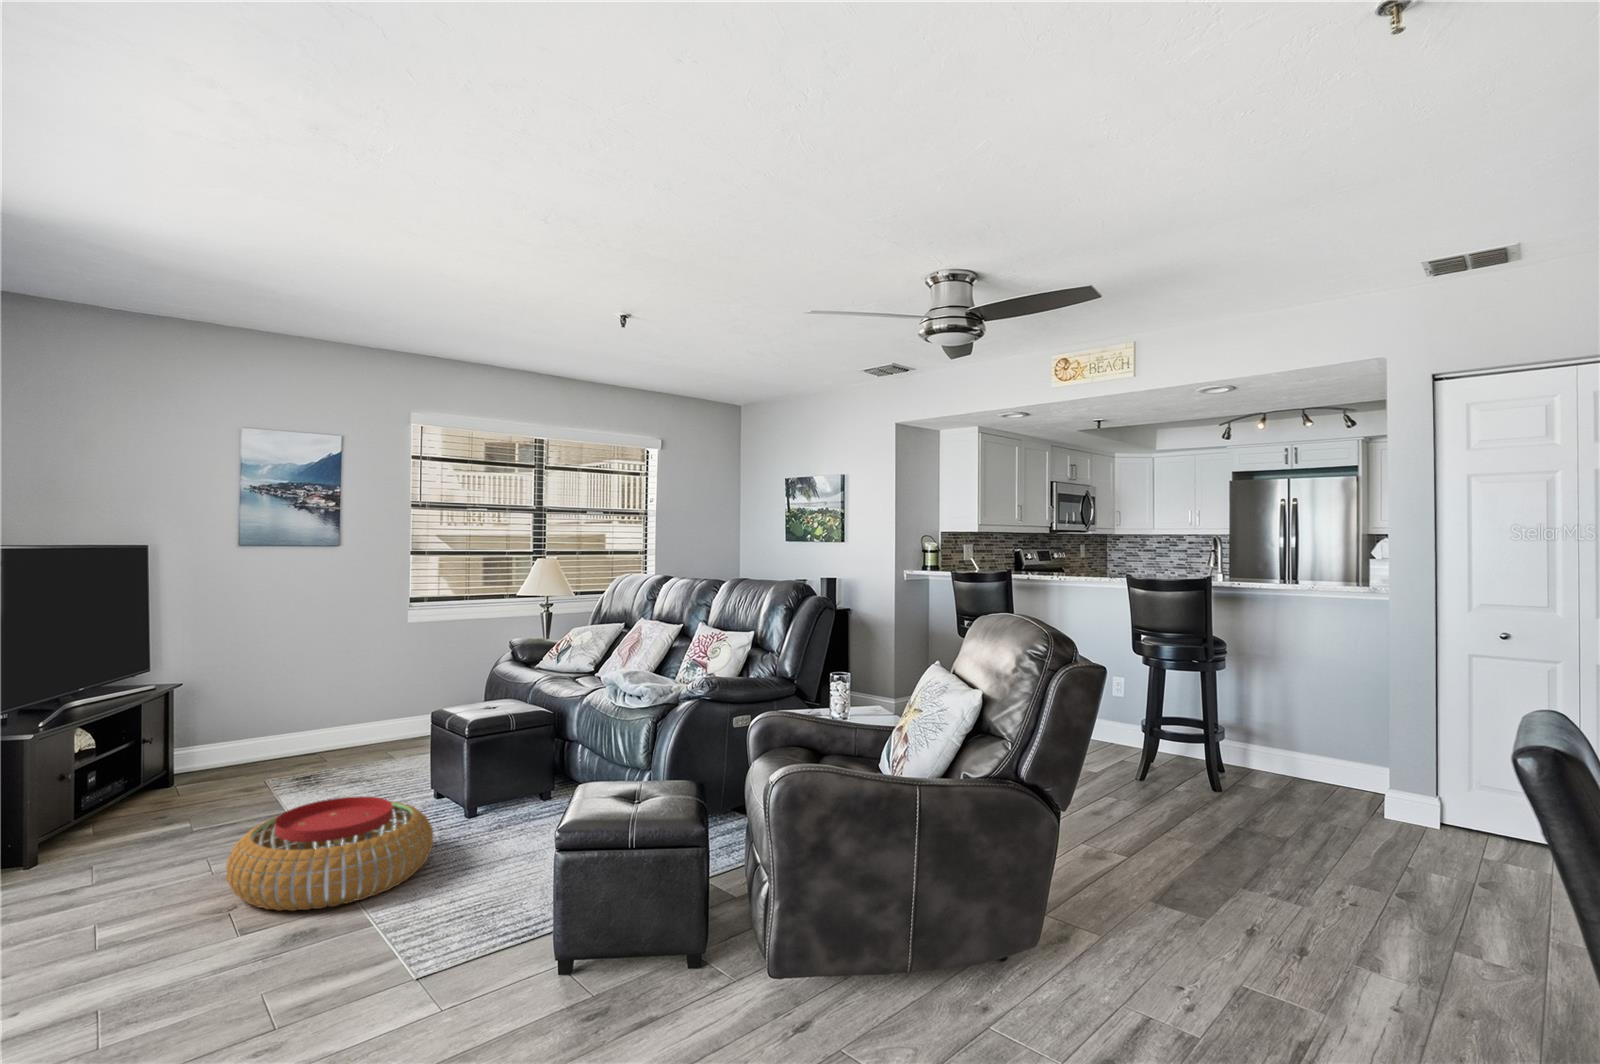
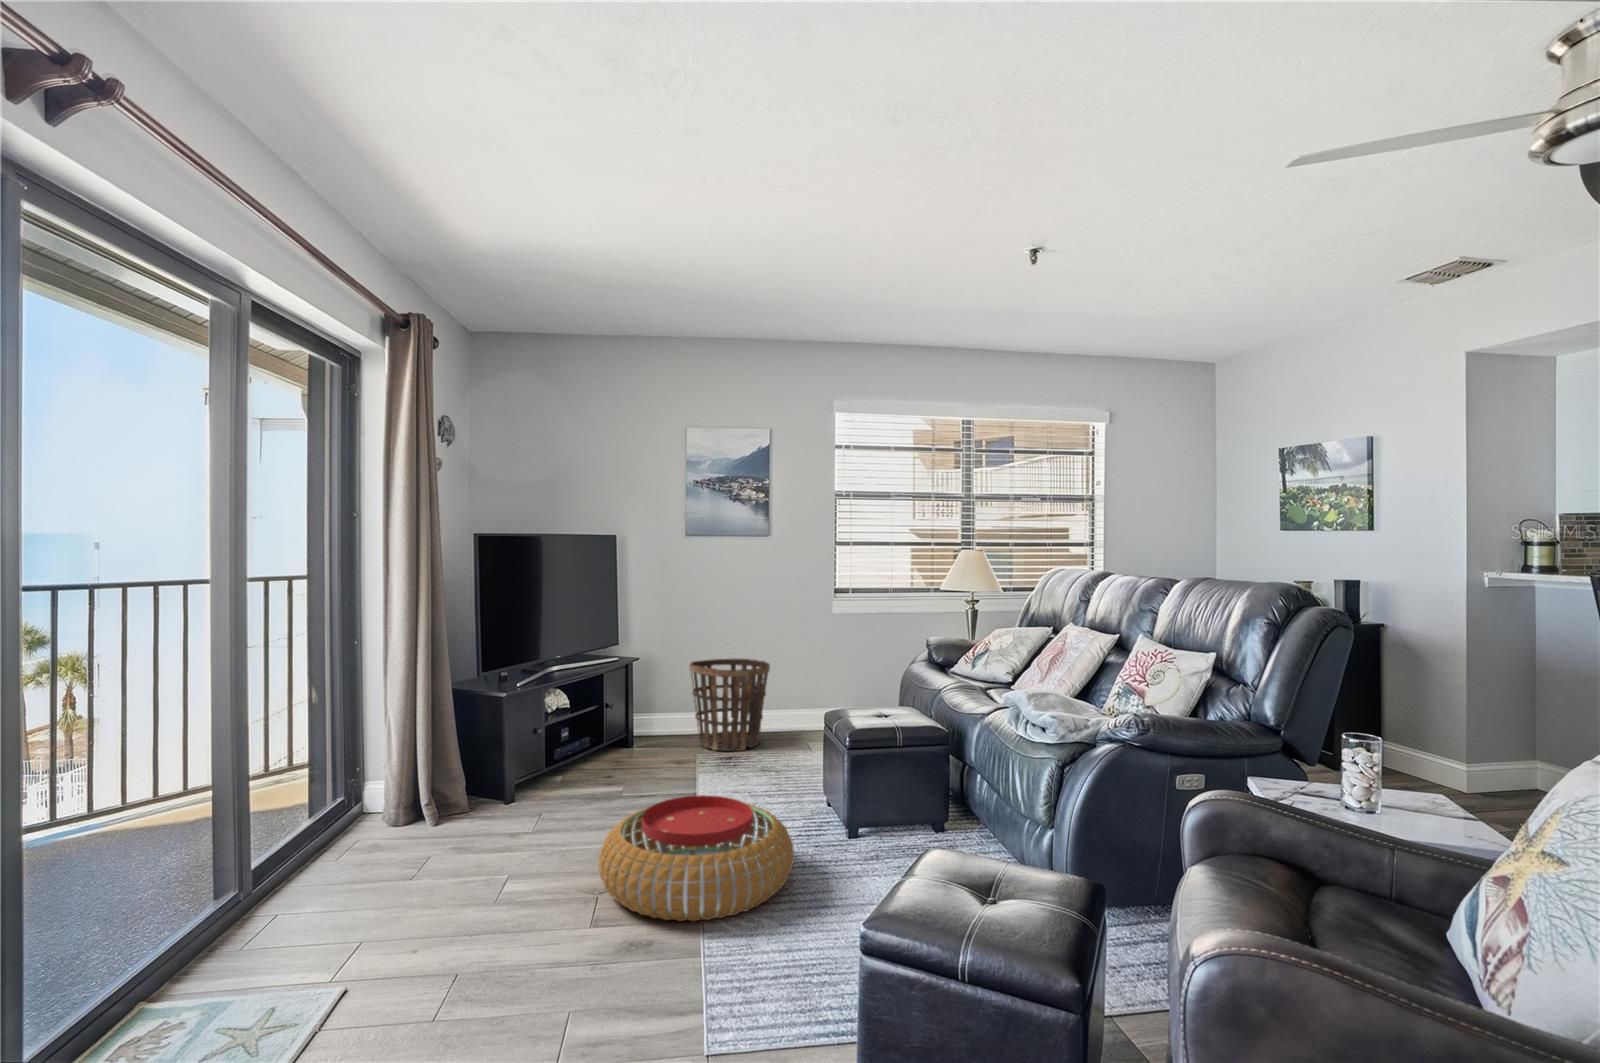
basket: none [247,675,346,773] -> present [689,659,770,751]

